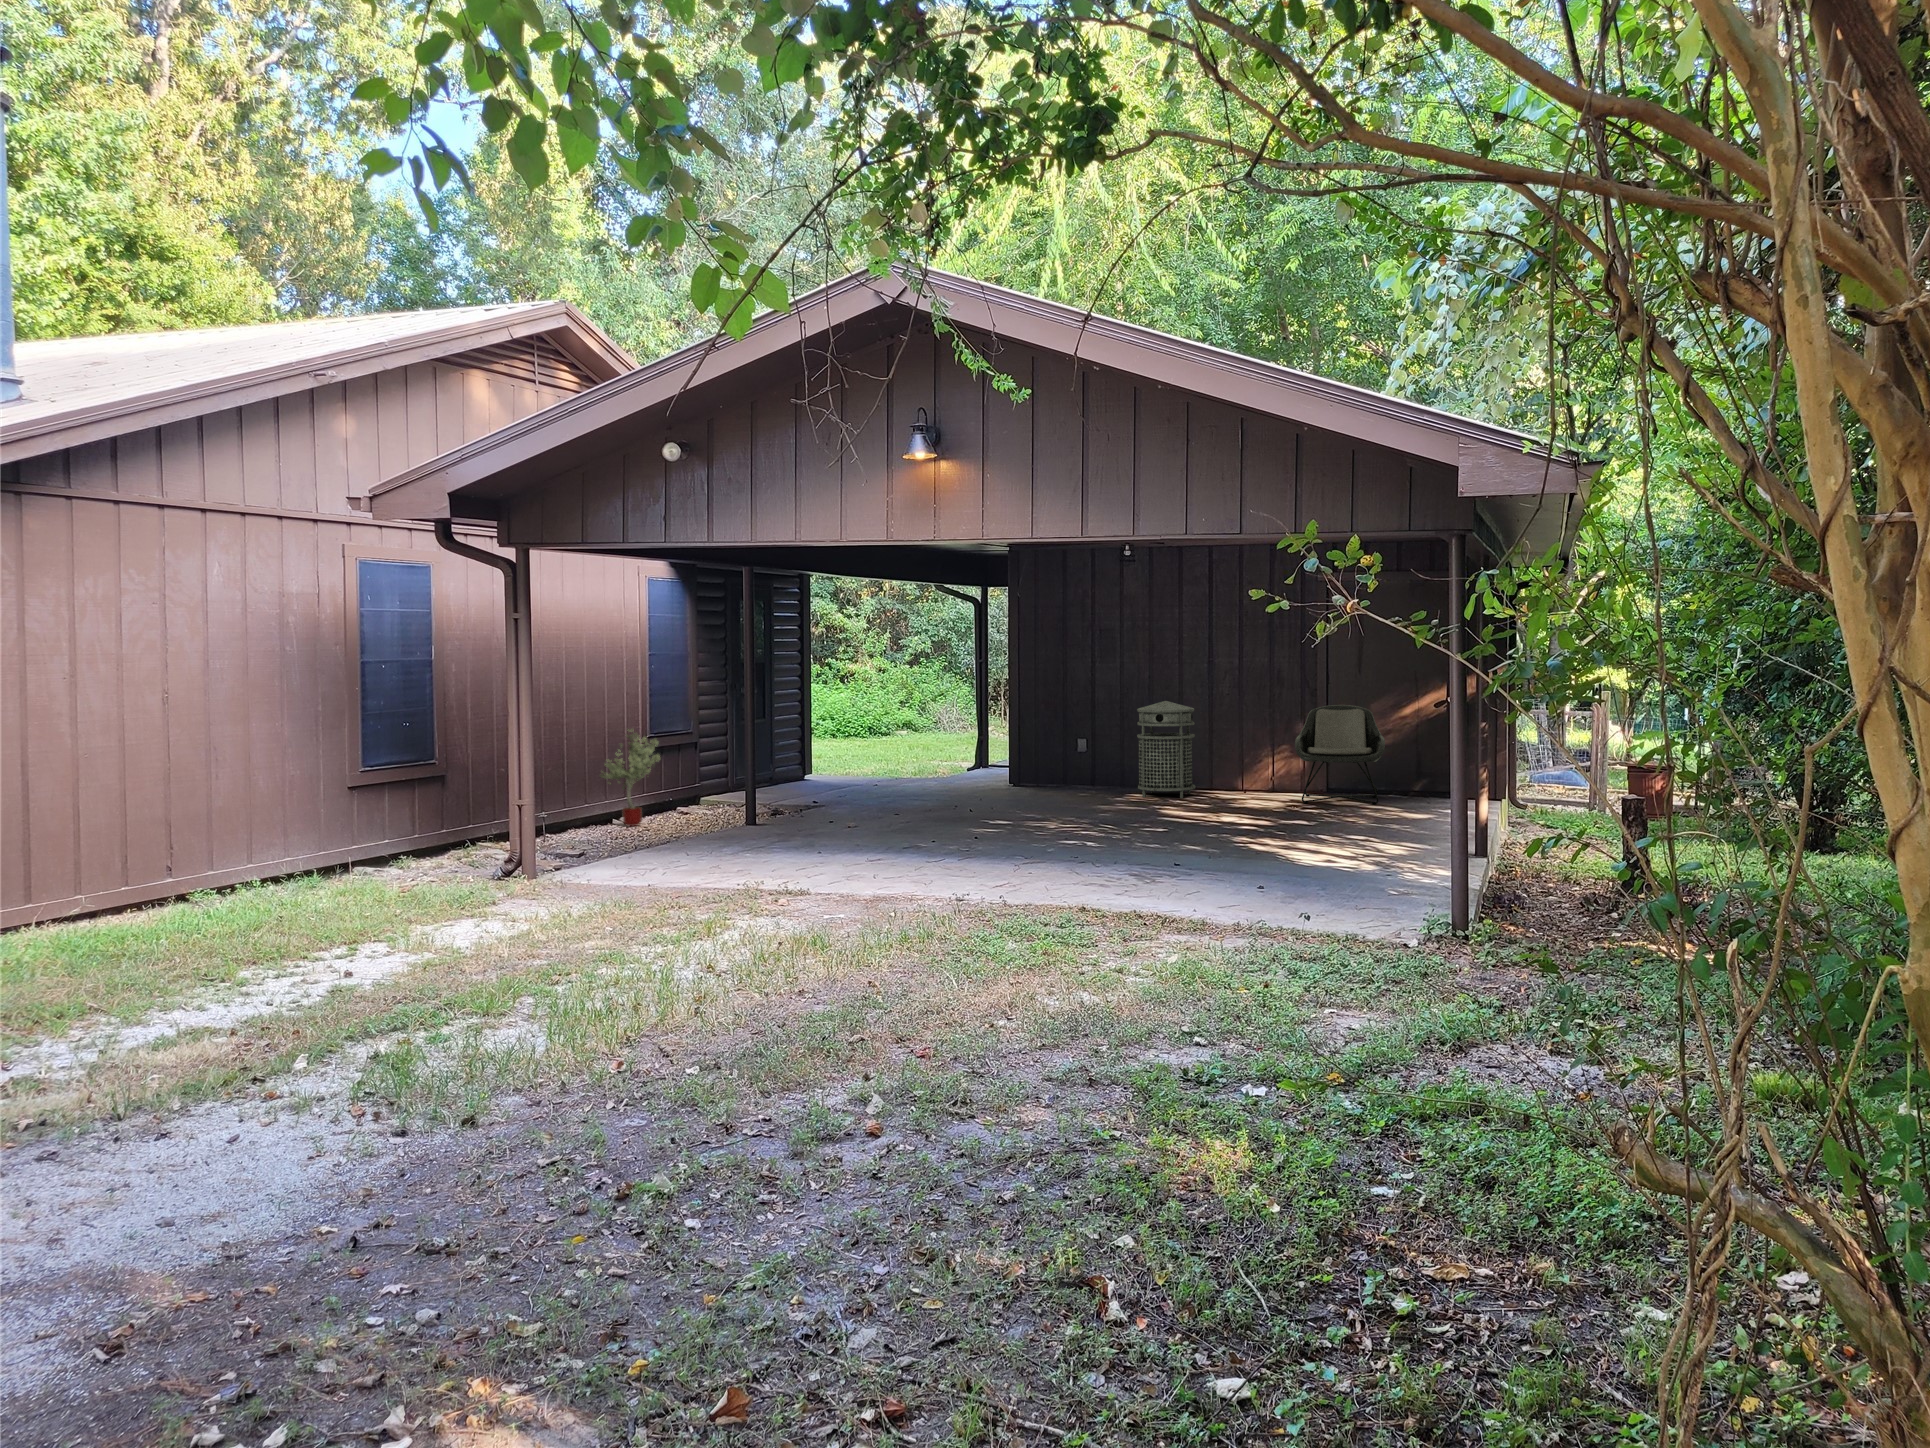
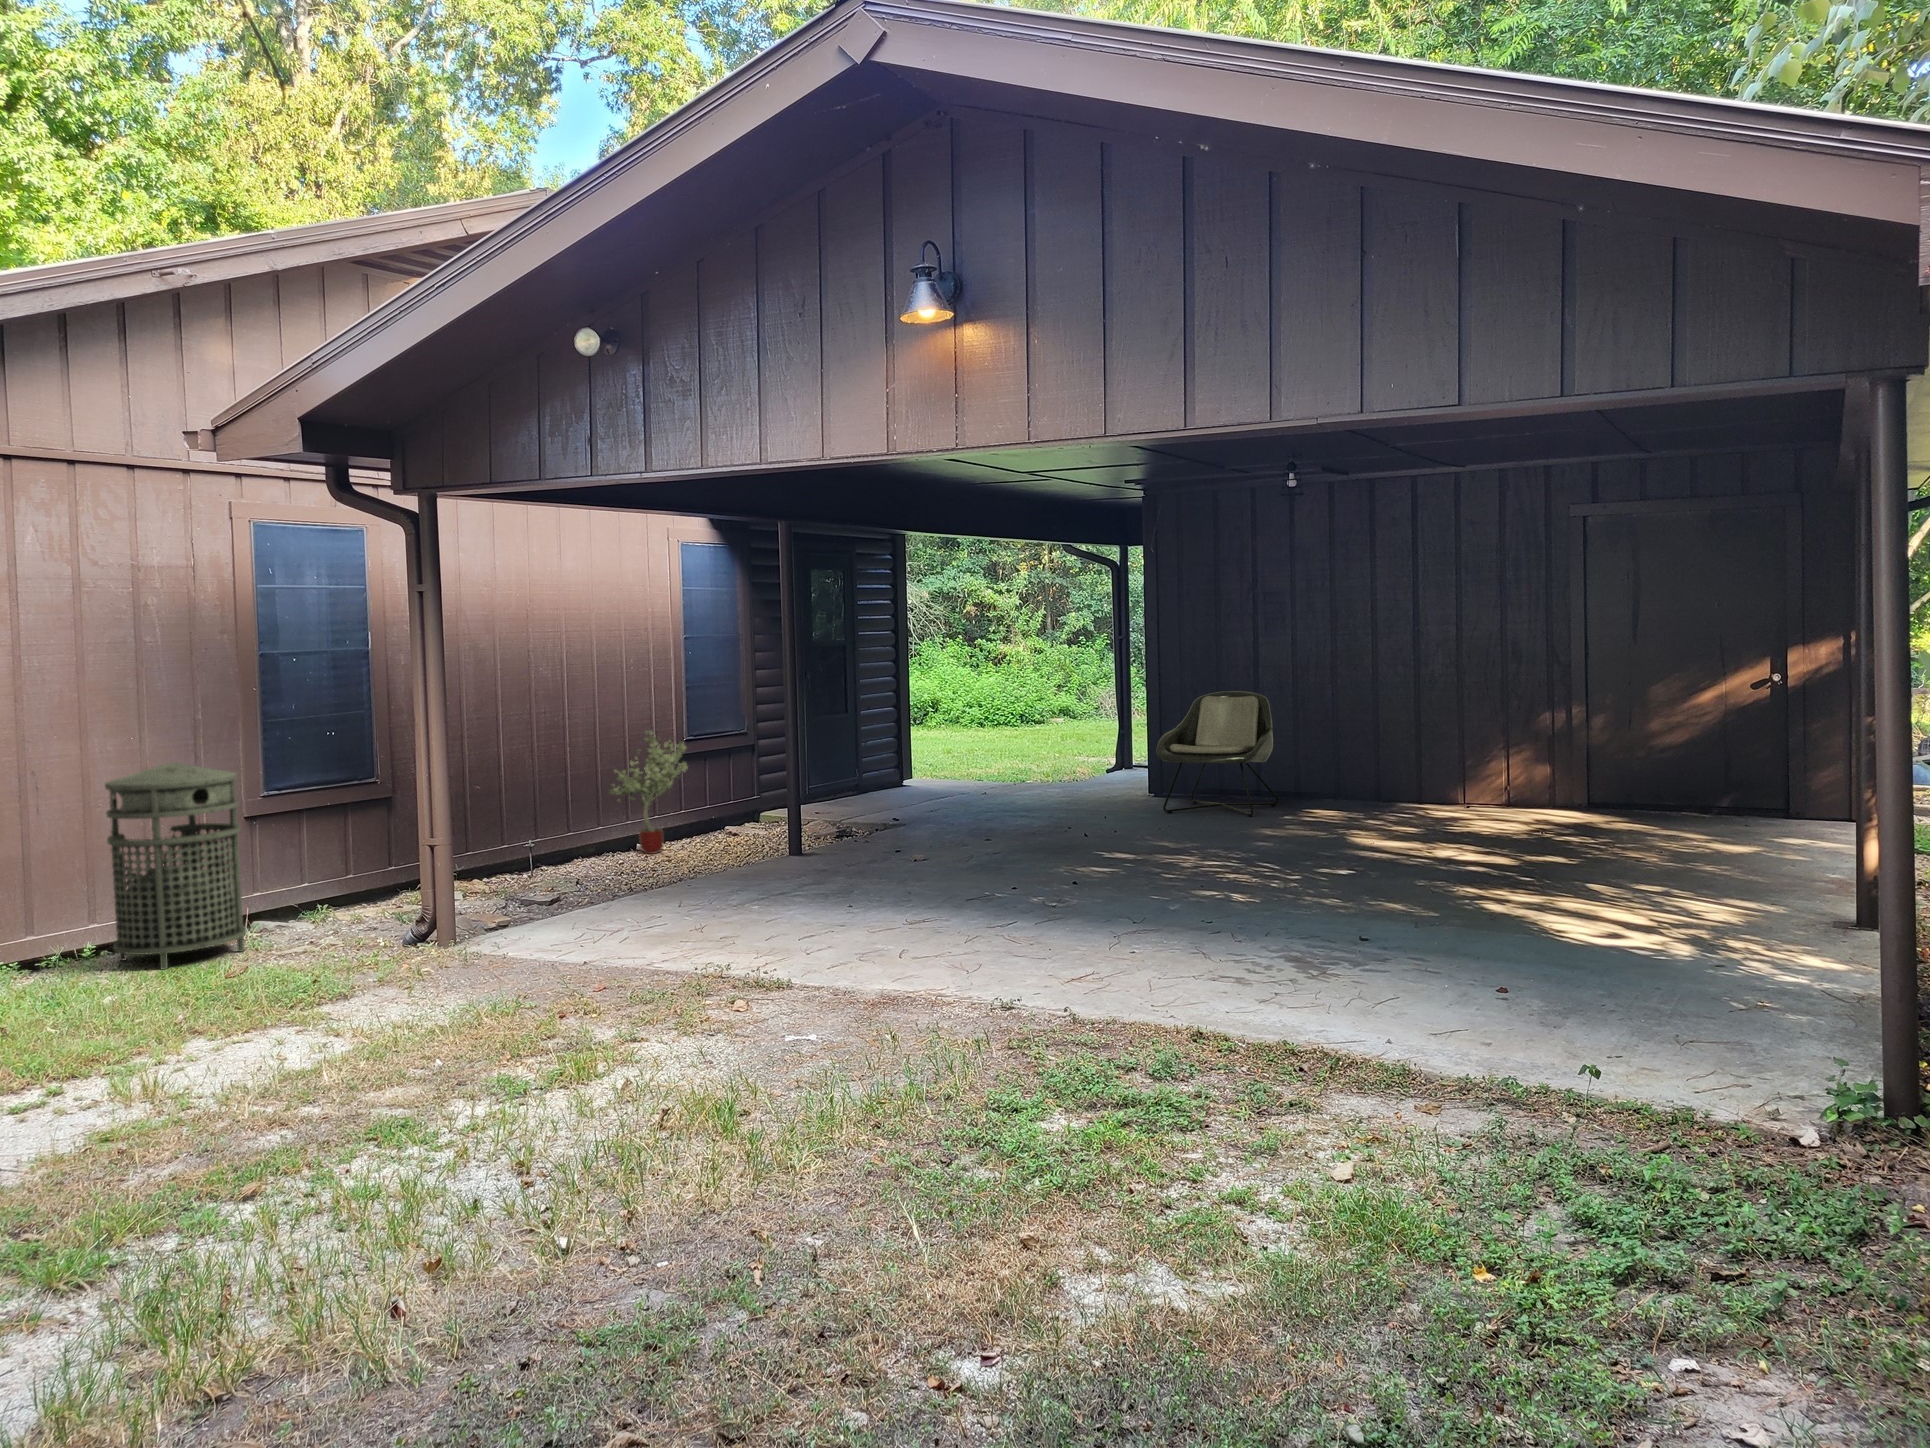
trash can: present [1137,701,1195,798] -> present [105,762,247,969]
lounge chair: present [1295,705,1385,805] -> present [1156,691,1278,817]

